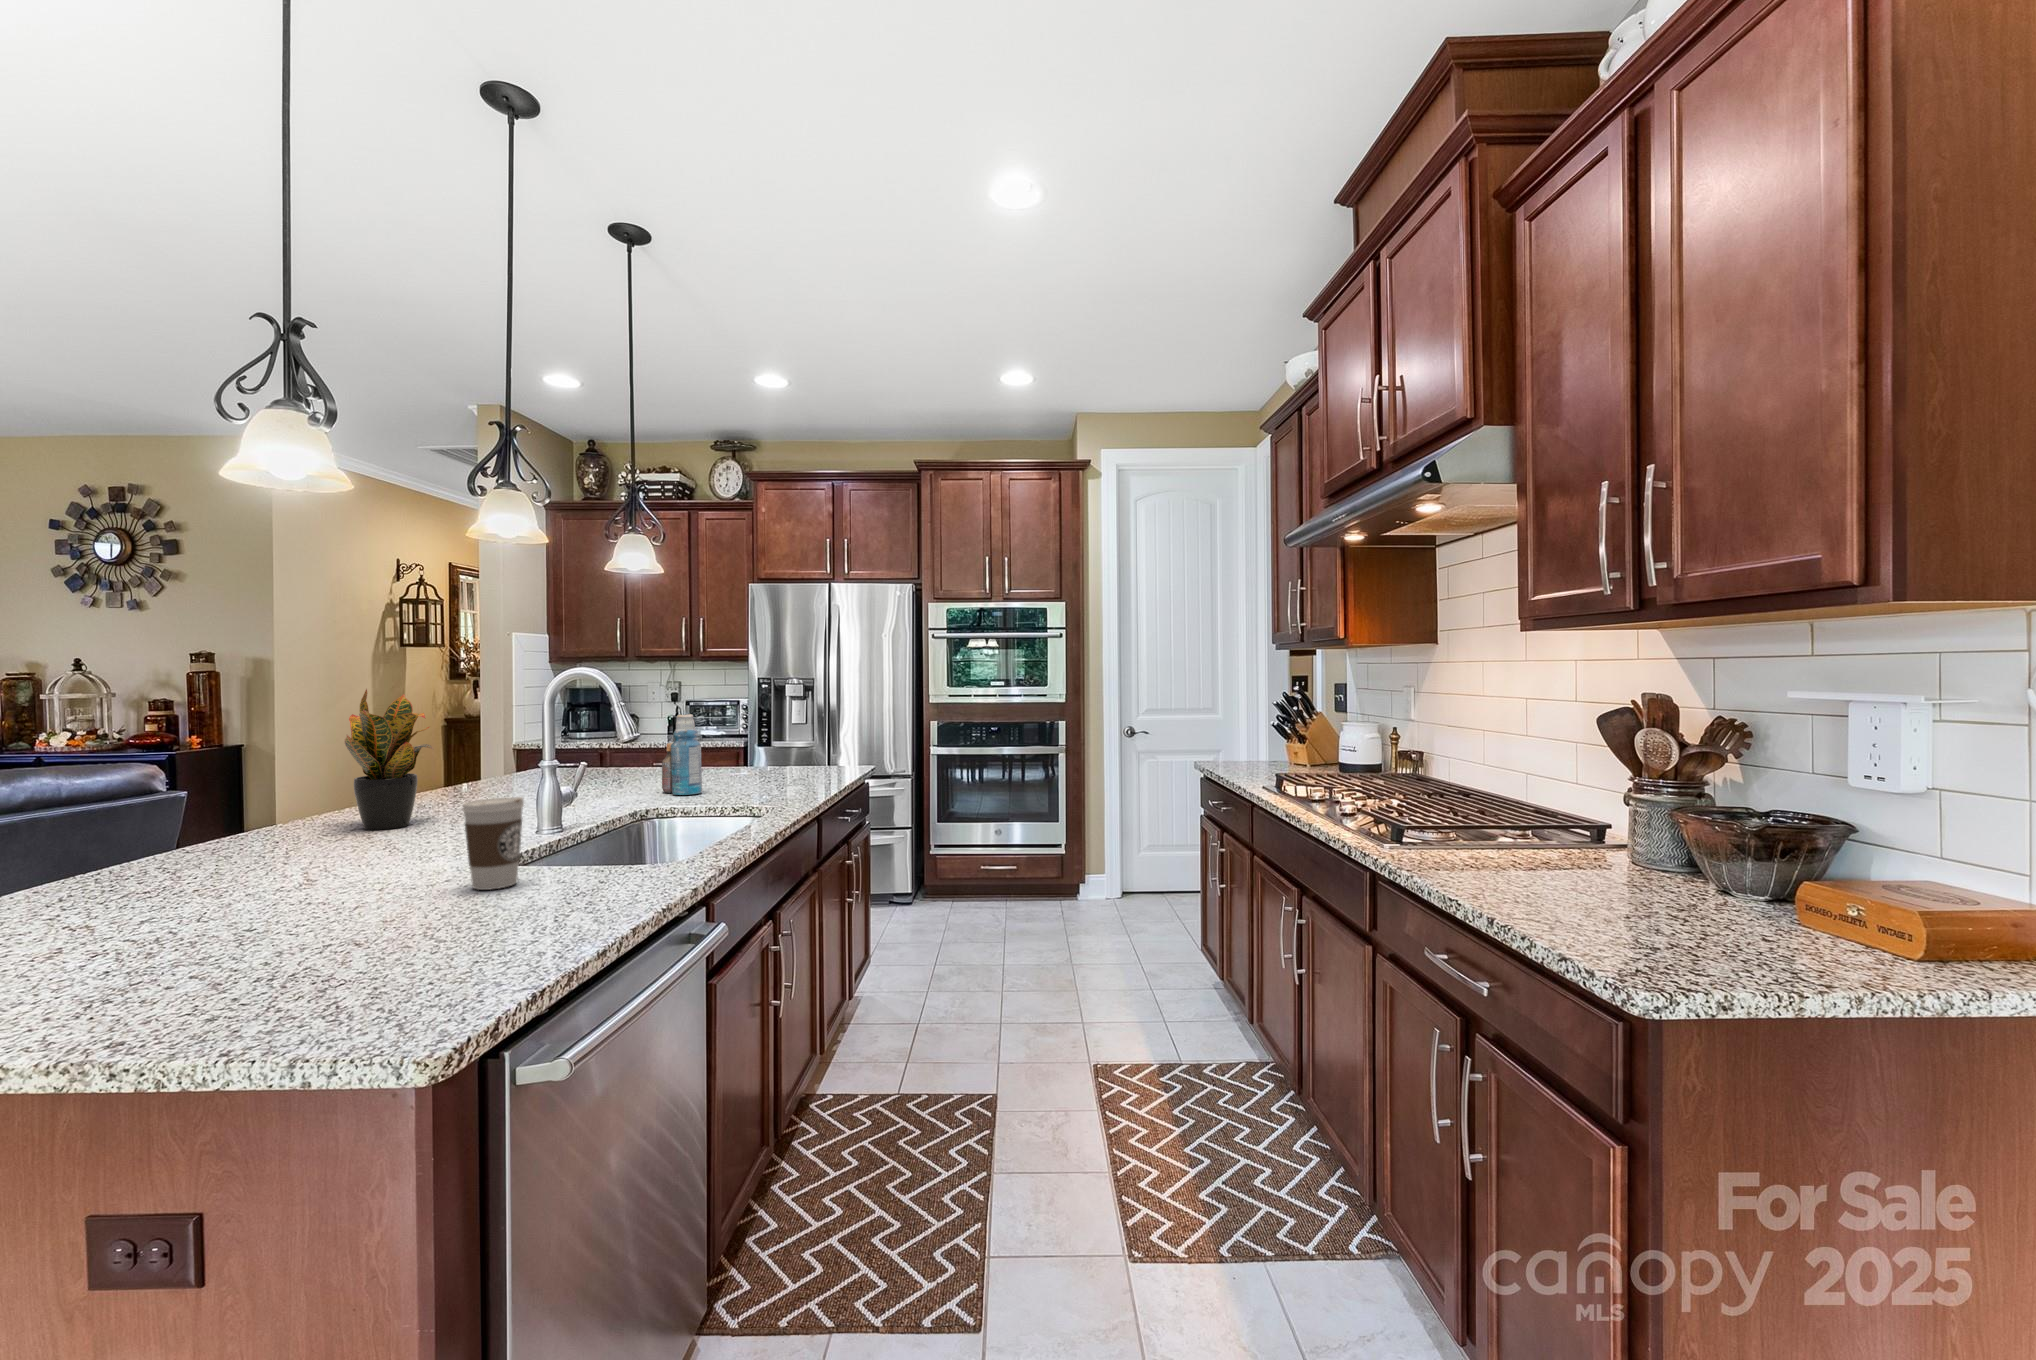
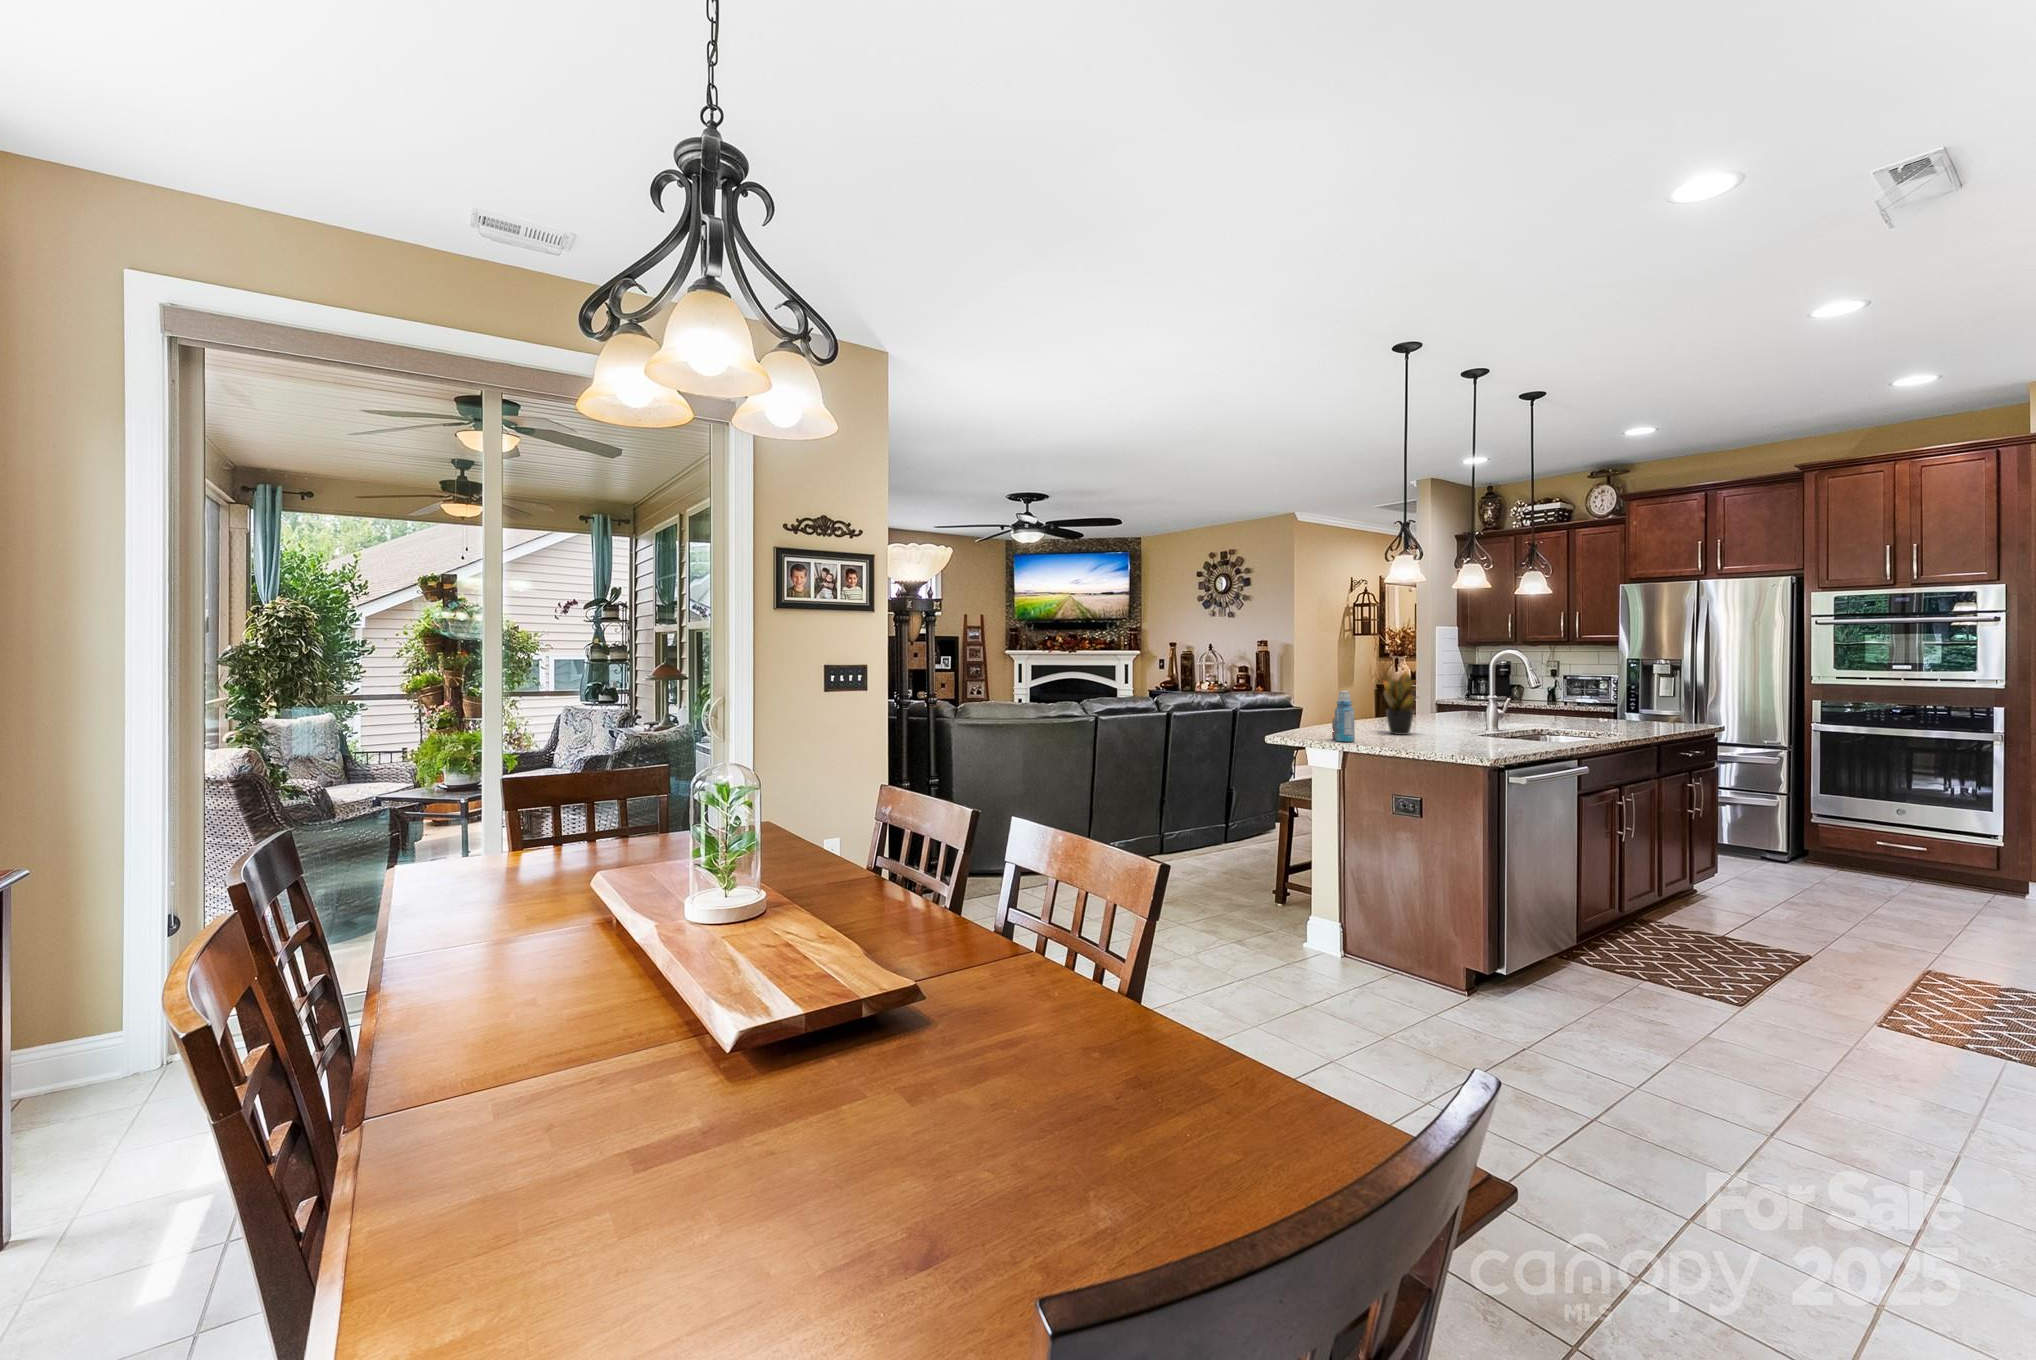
bottle: present [662,714,702,795] -> present [1332,691,1355,741]
coffee cup: present [463,797,524,890] -> none [1452,719,1478,757]

